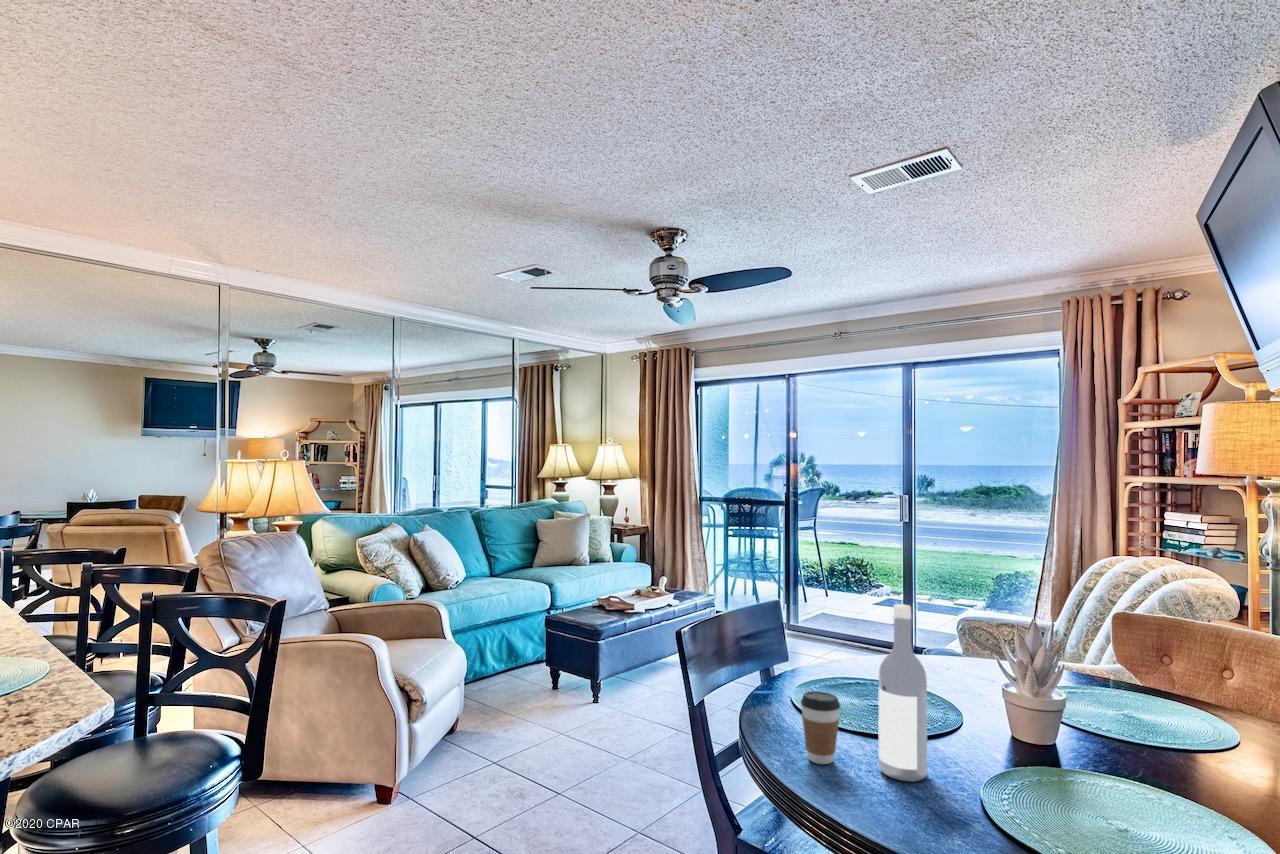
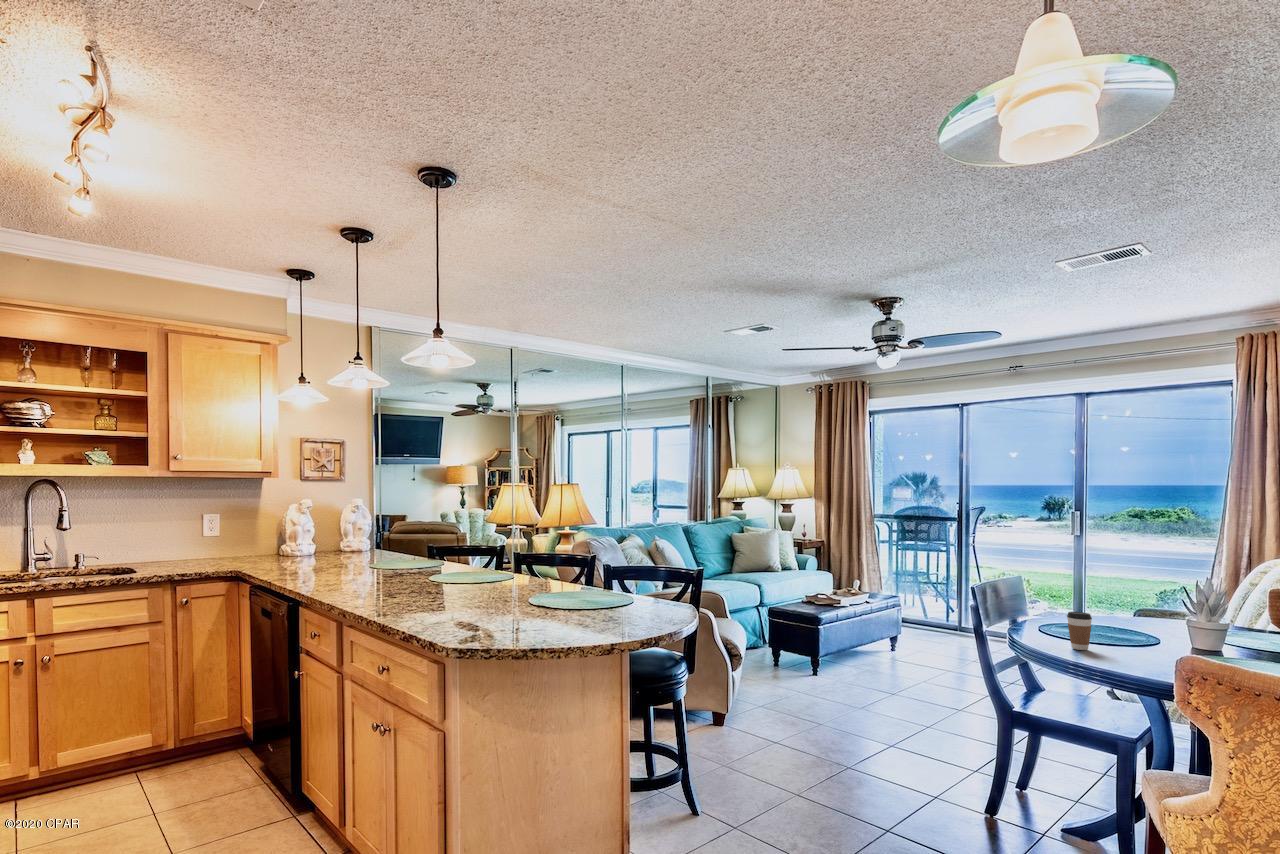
wine bottle: present [878,604,927,782] -> none [1116,561,1146,657]

